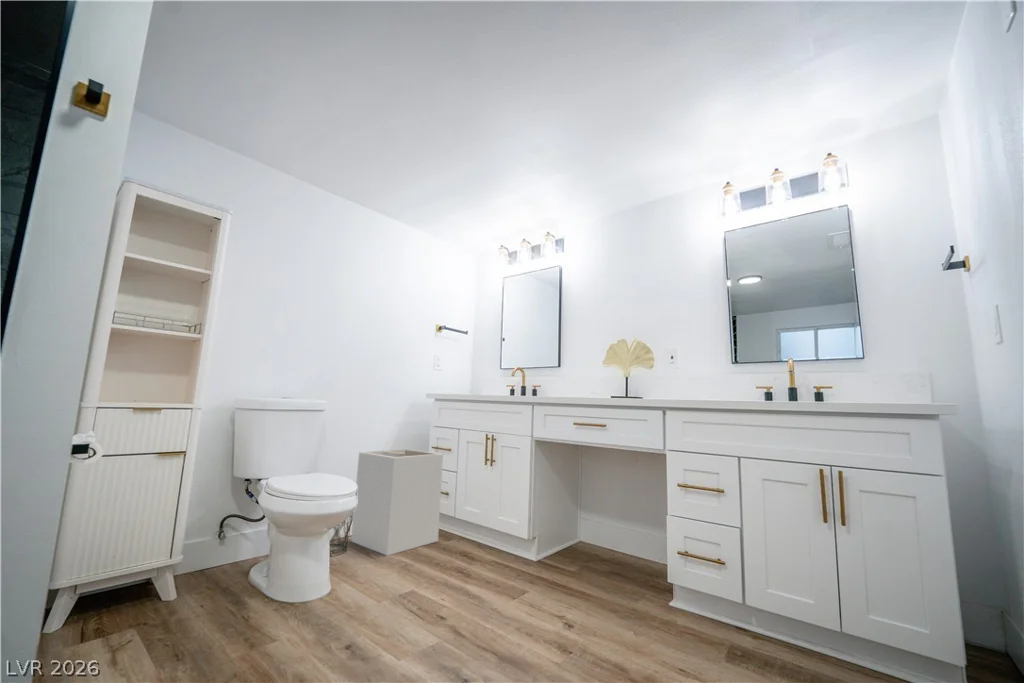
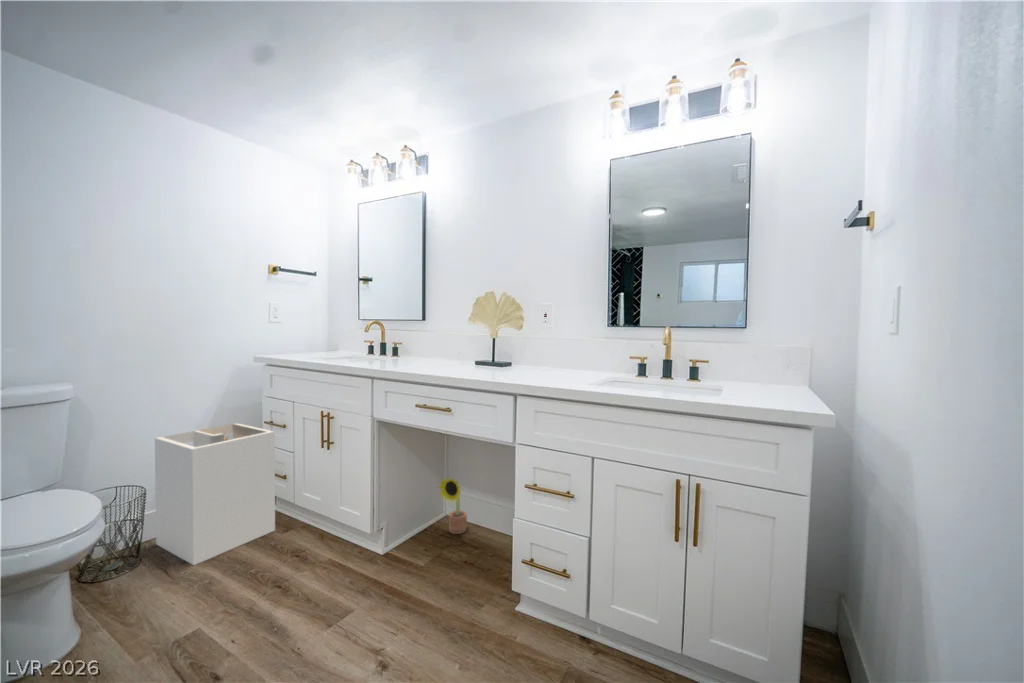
decorative plant: none [577,500,603,556] -> present [438,478,467,534]

